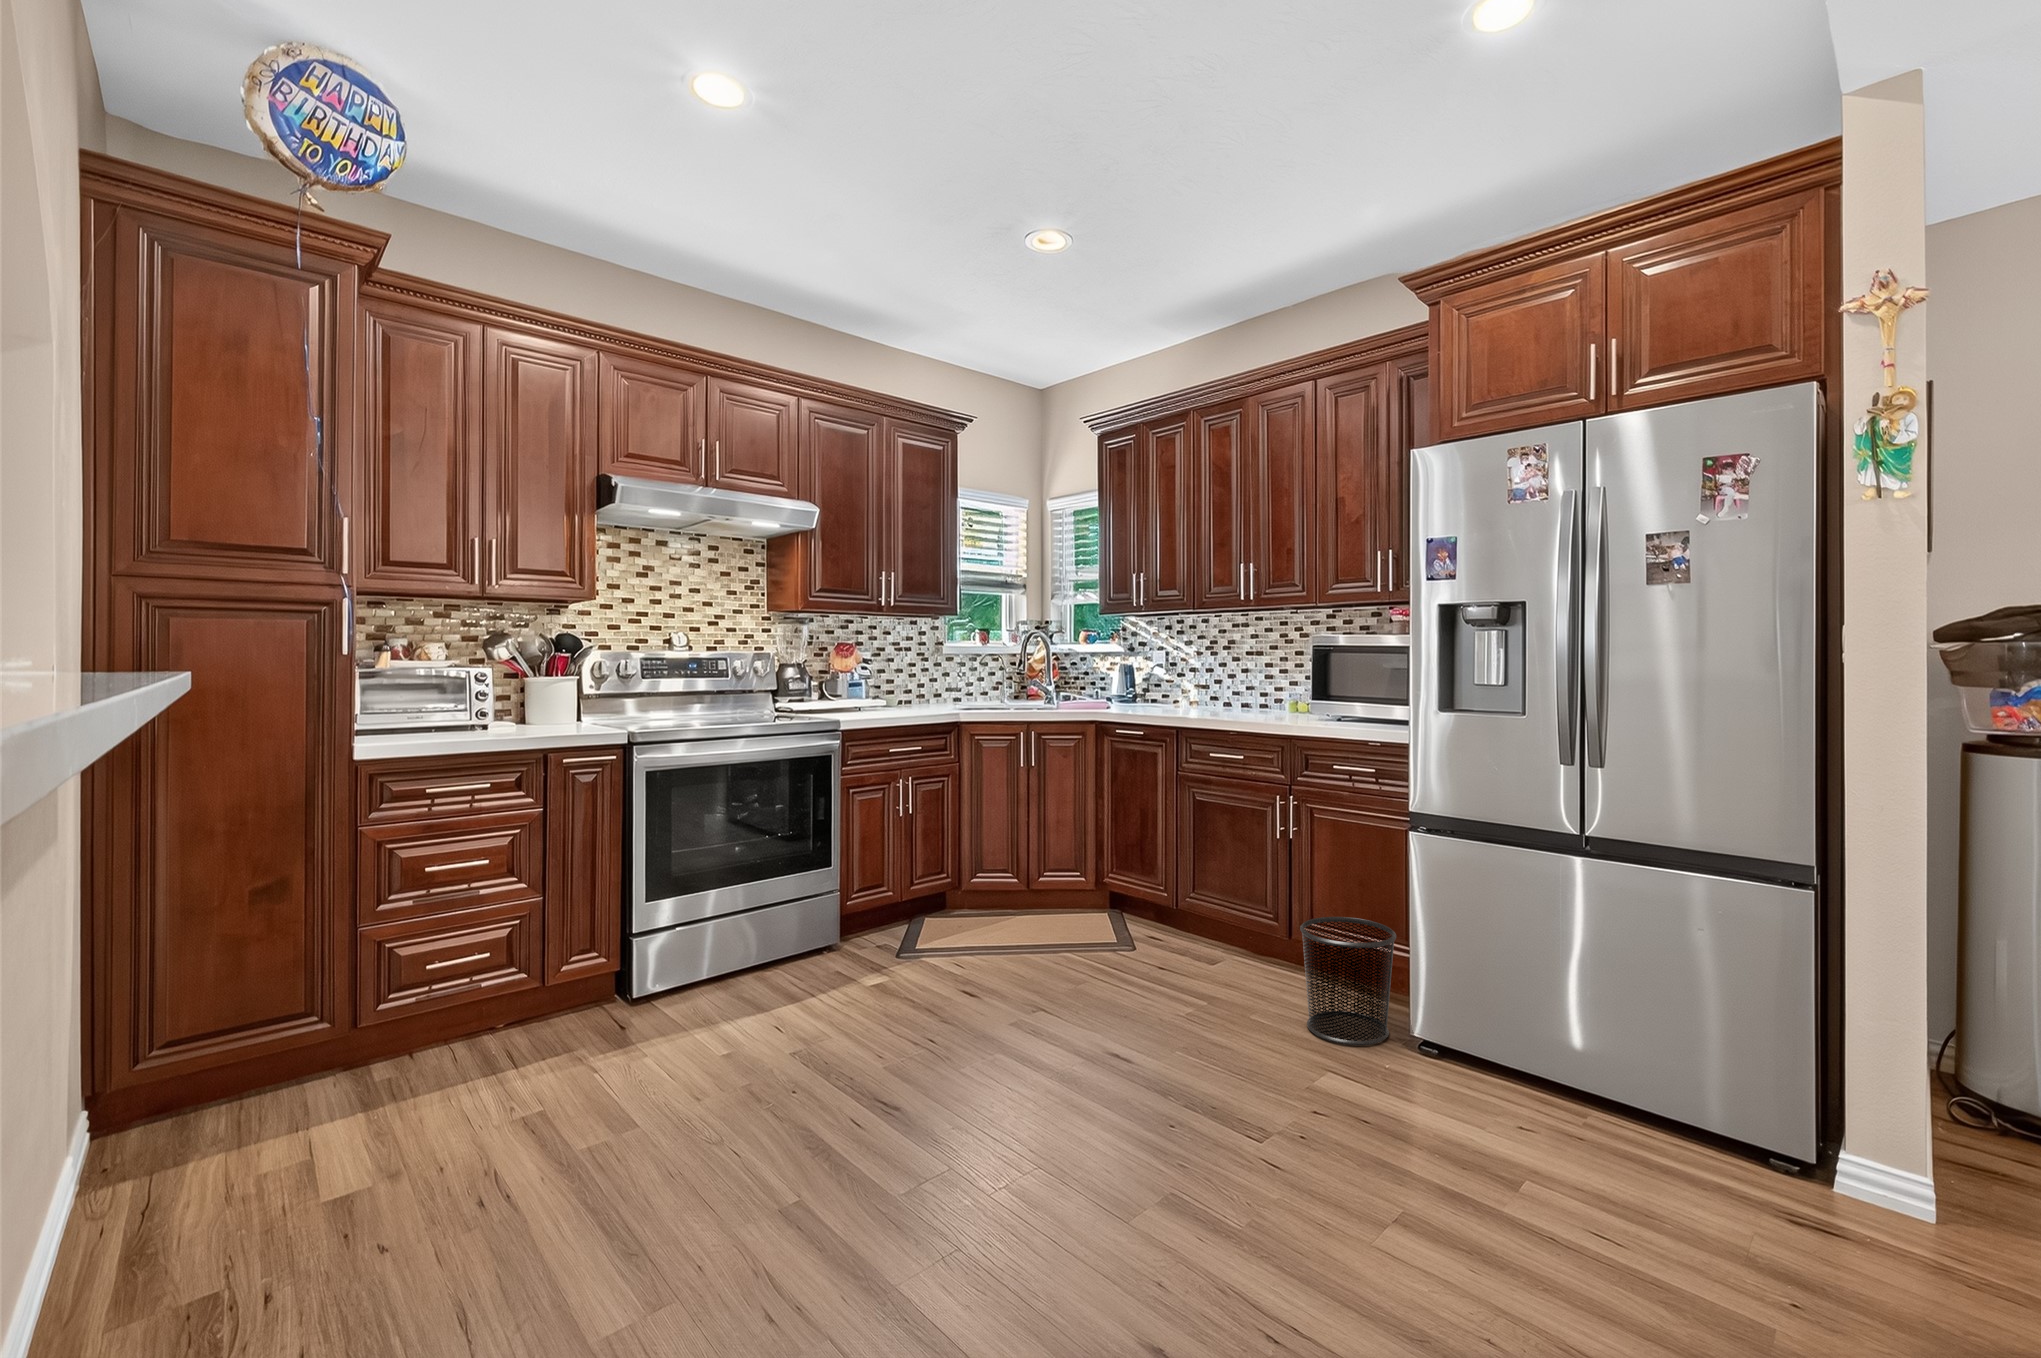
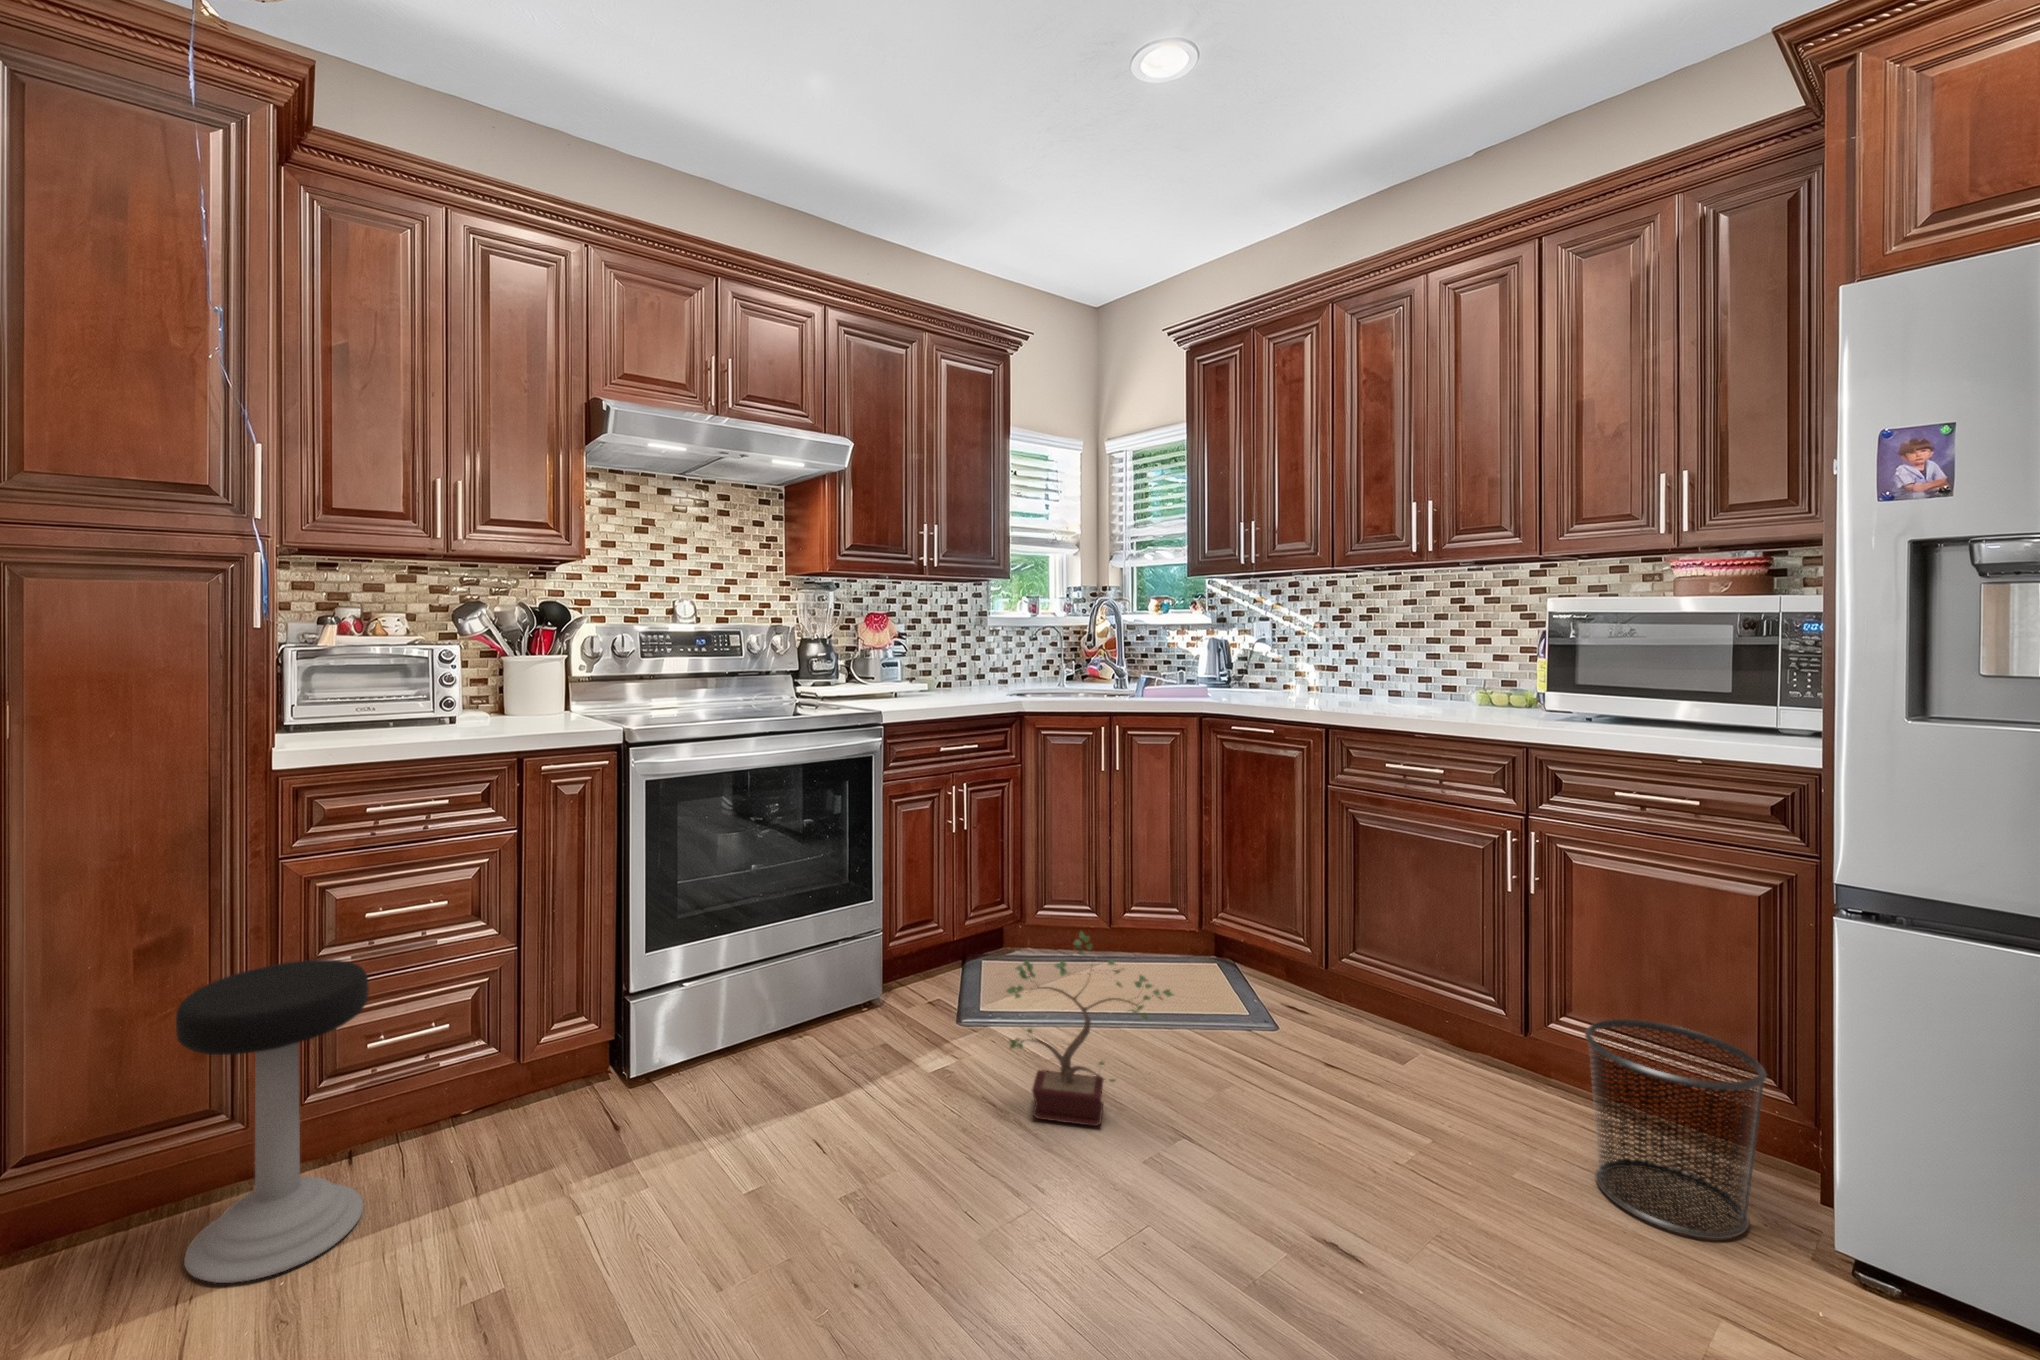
potted plant: none [918,873,1037,1013] -> present [1006,932,1173,1126]
stool: none [293,901,434,1122] -> present [176,960,369,1283]

